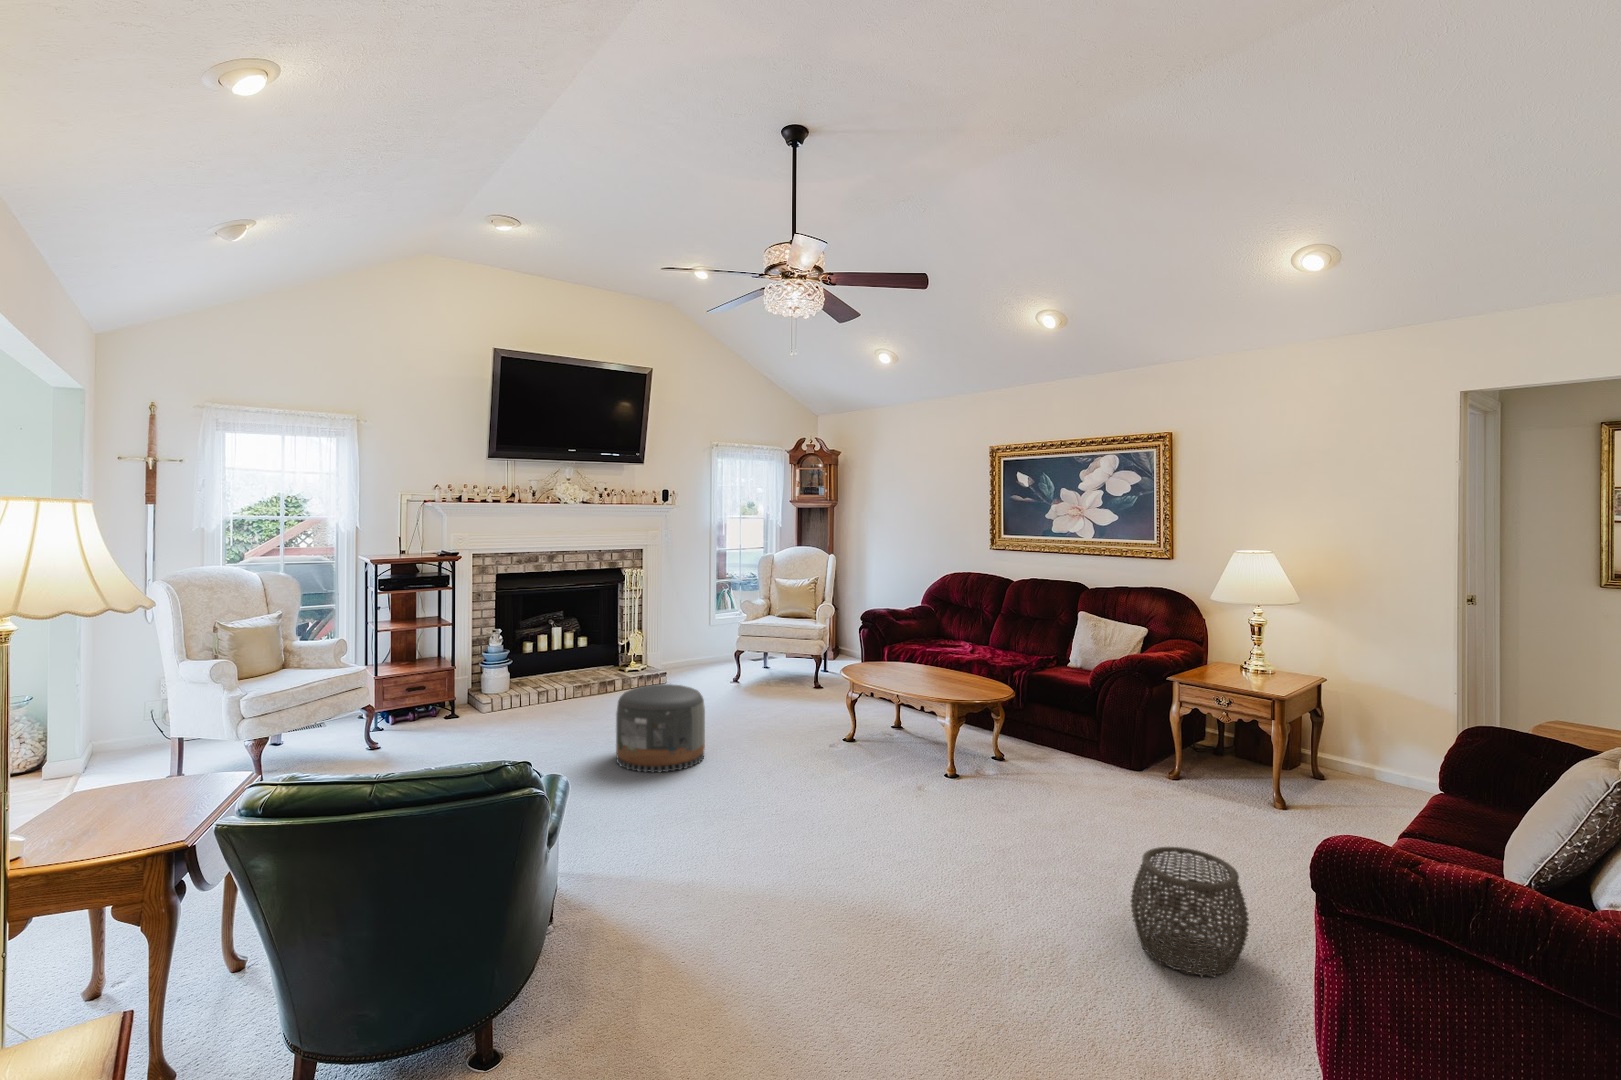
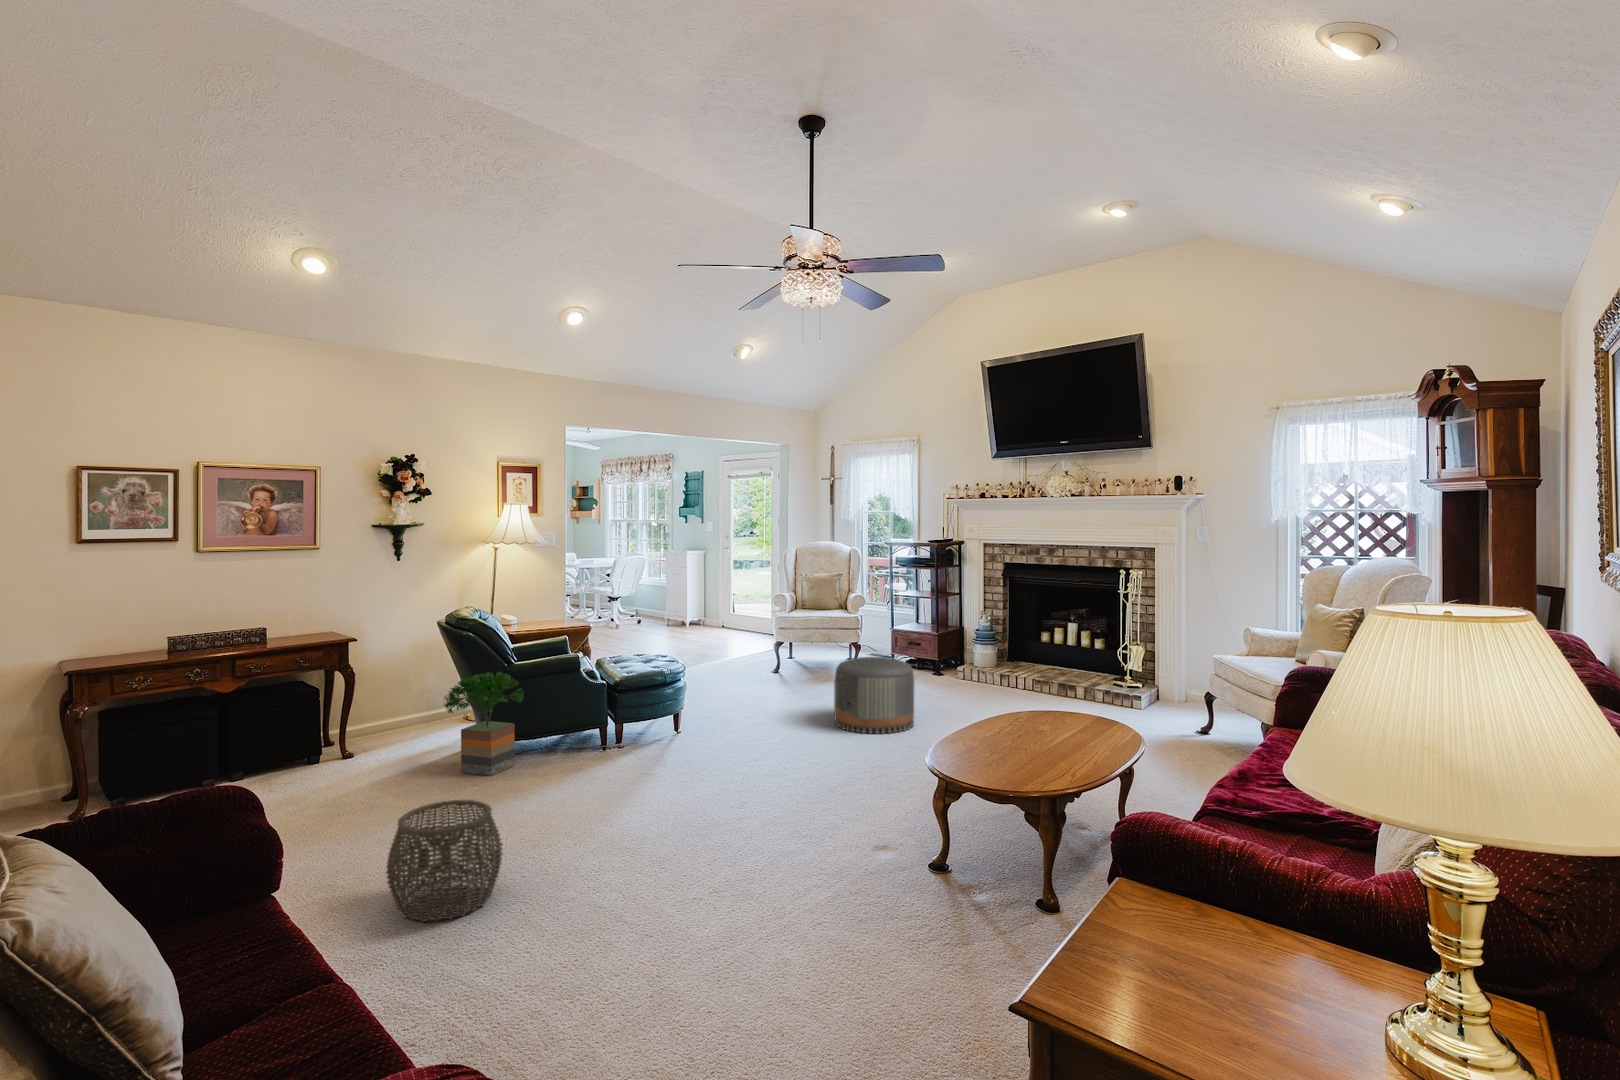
potted tree: none [689,823,799,1023] -> present [444,671,523,776]

